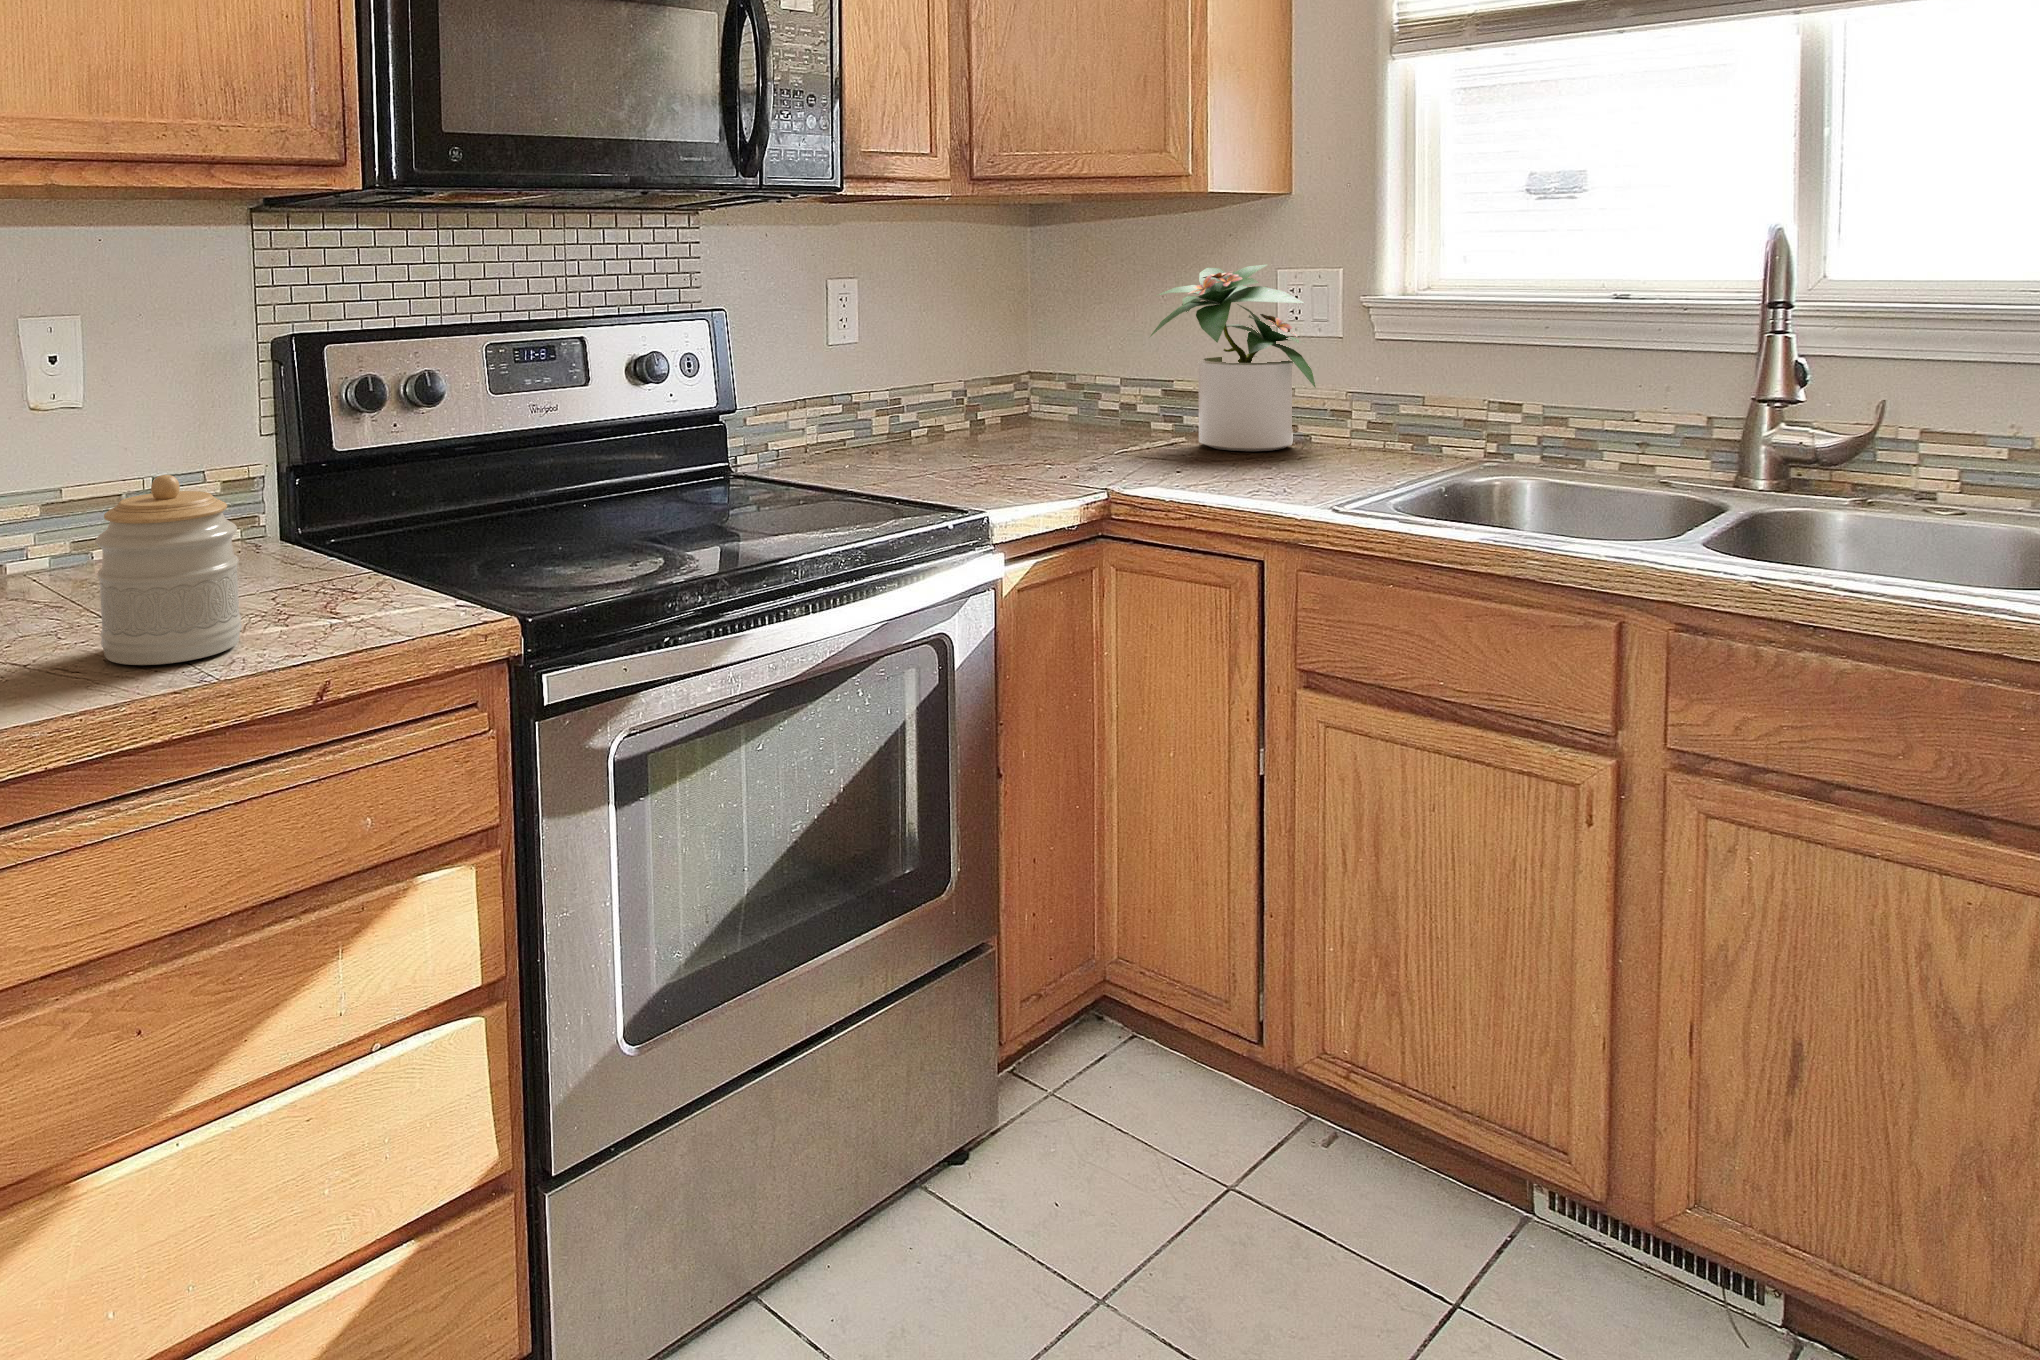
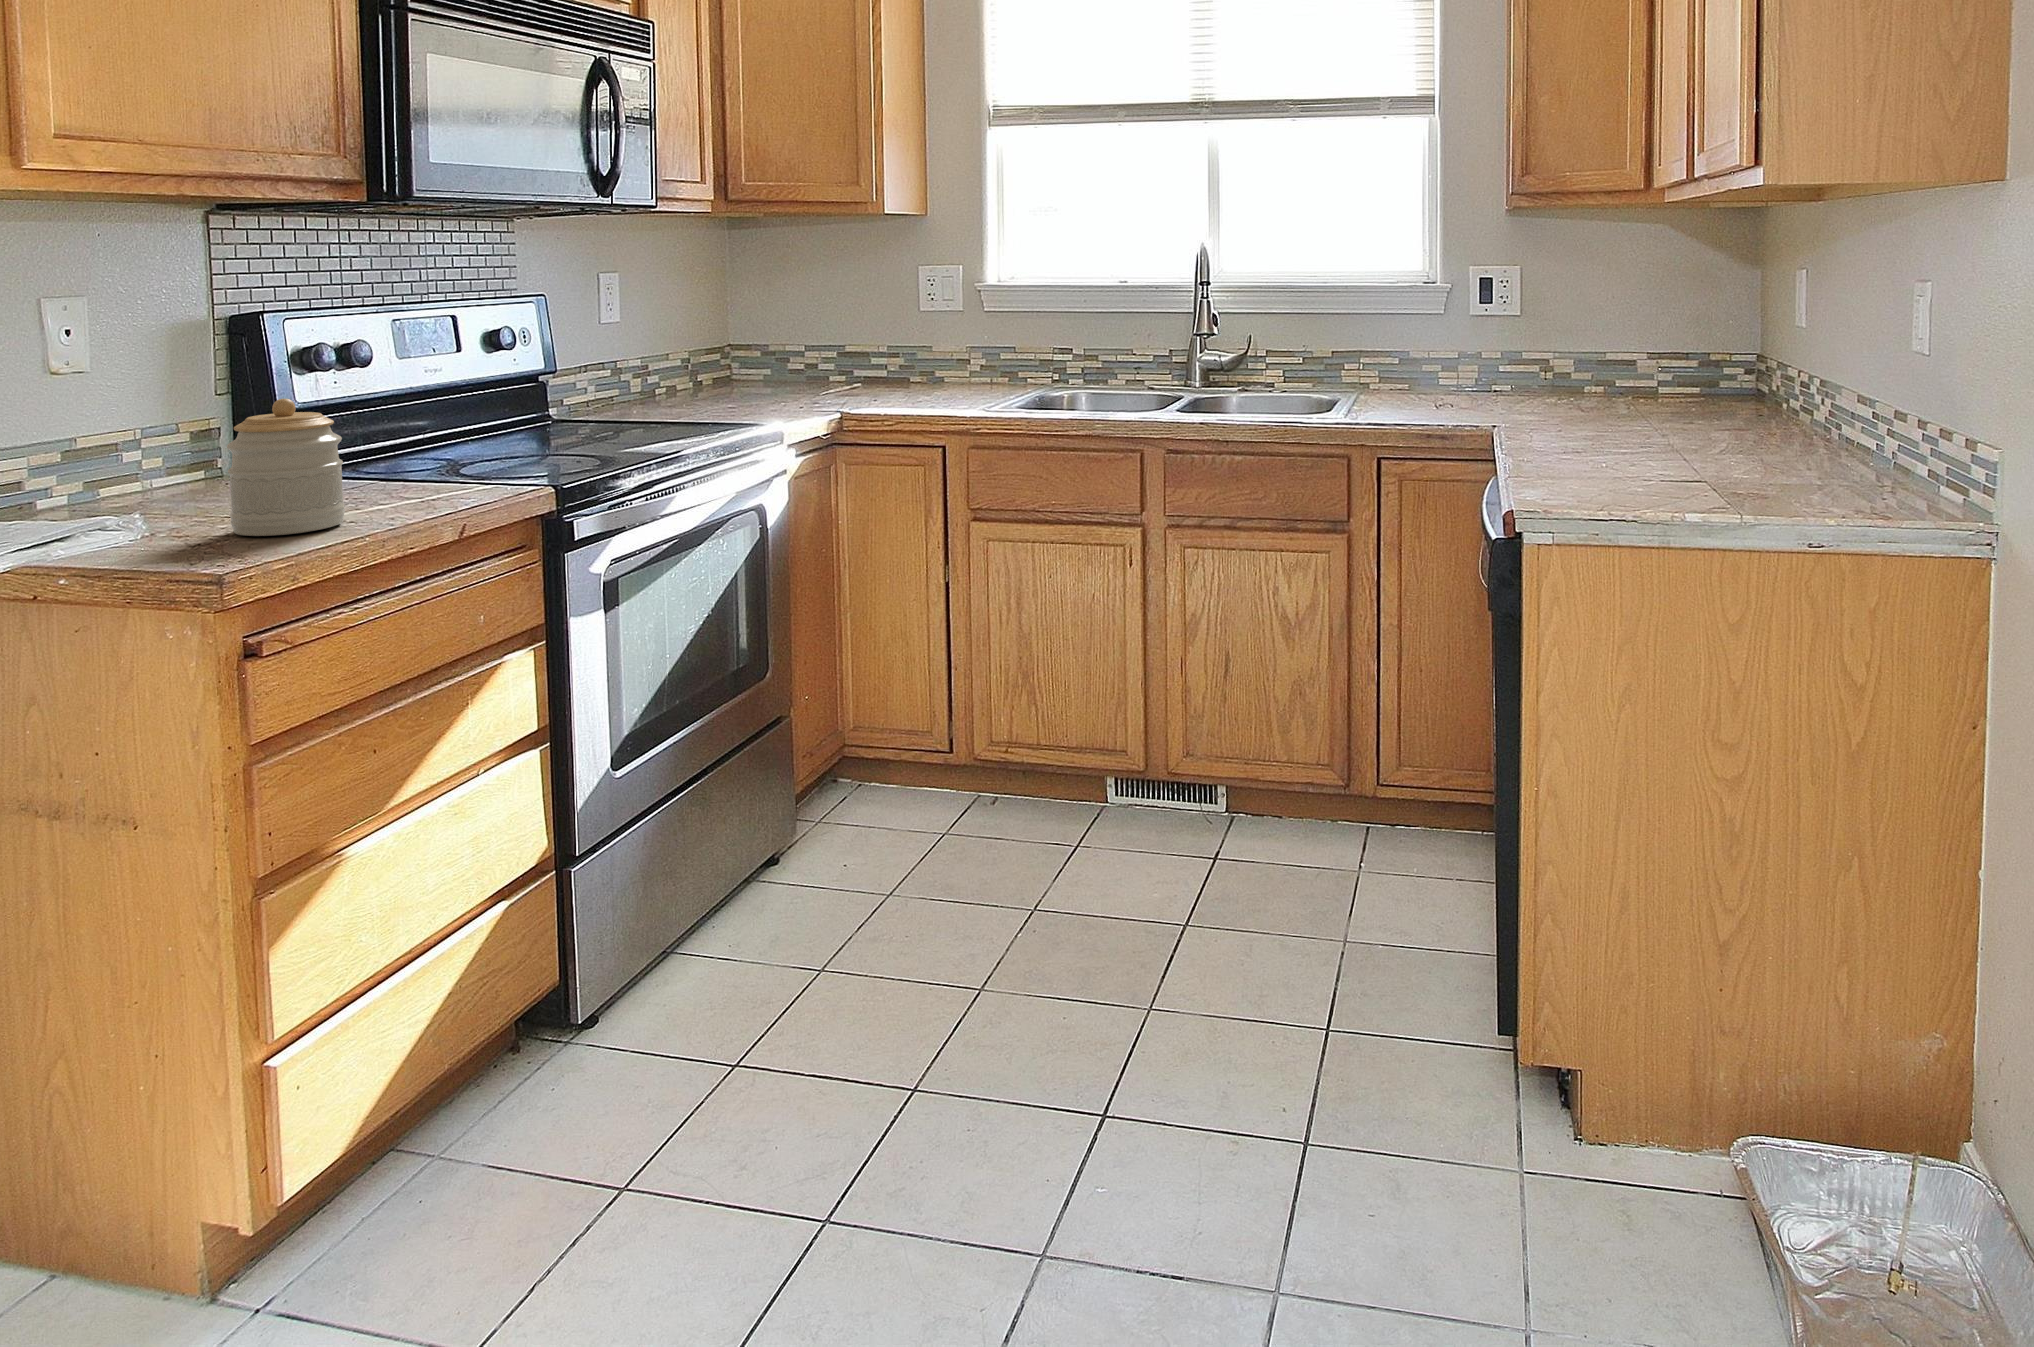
potted plant: present [1150,264,1316,451] -> none [838,264,950,391]

